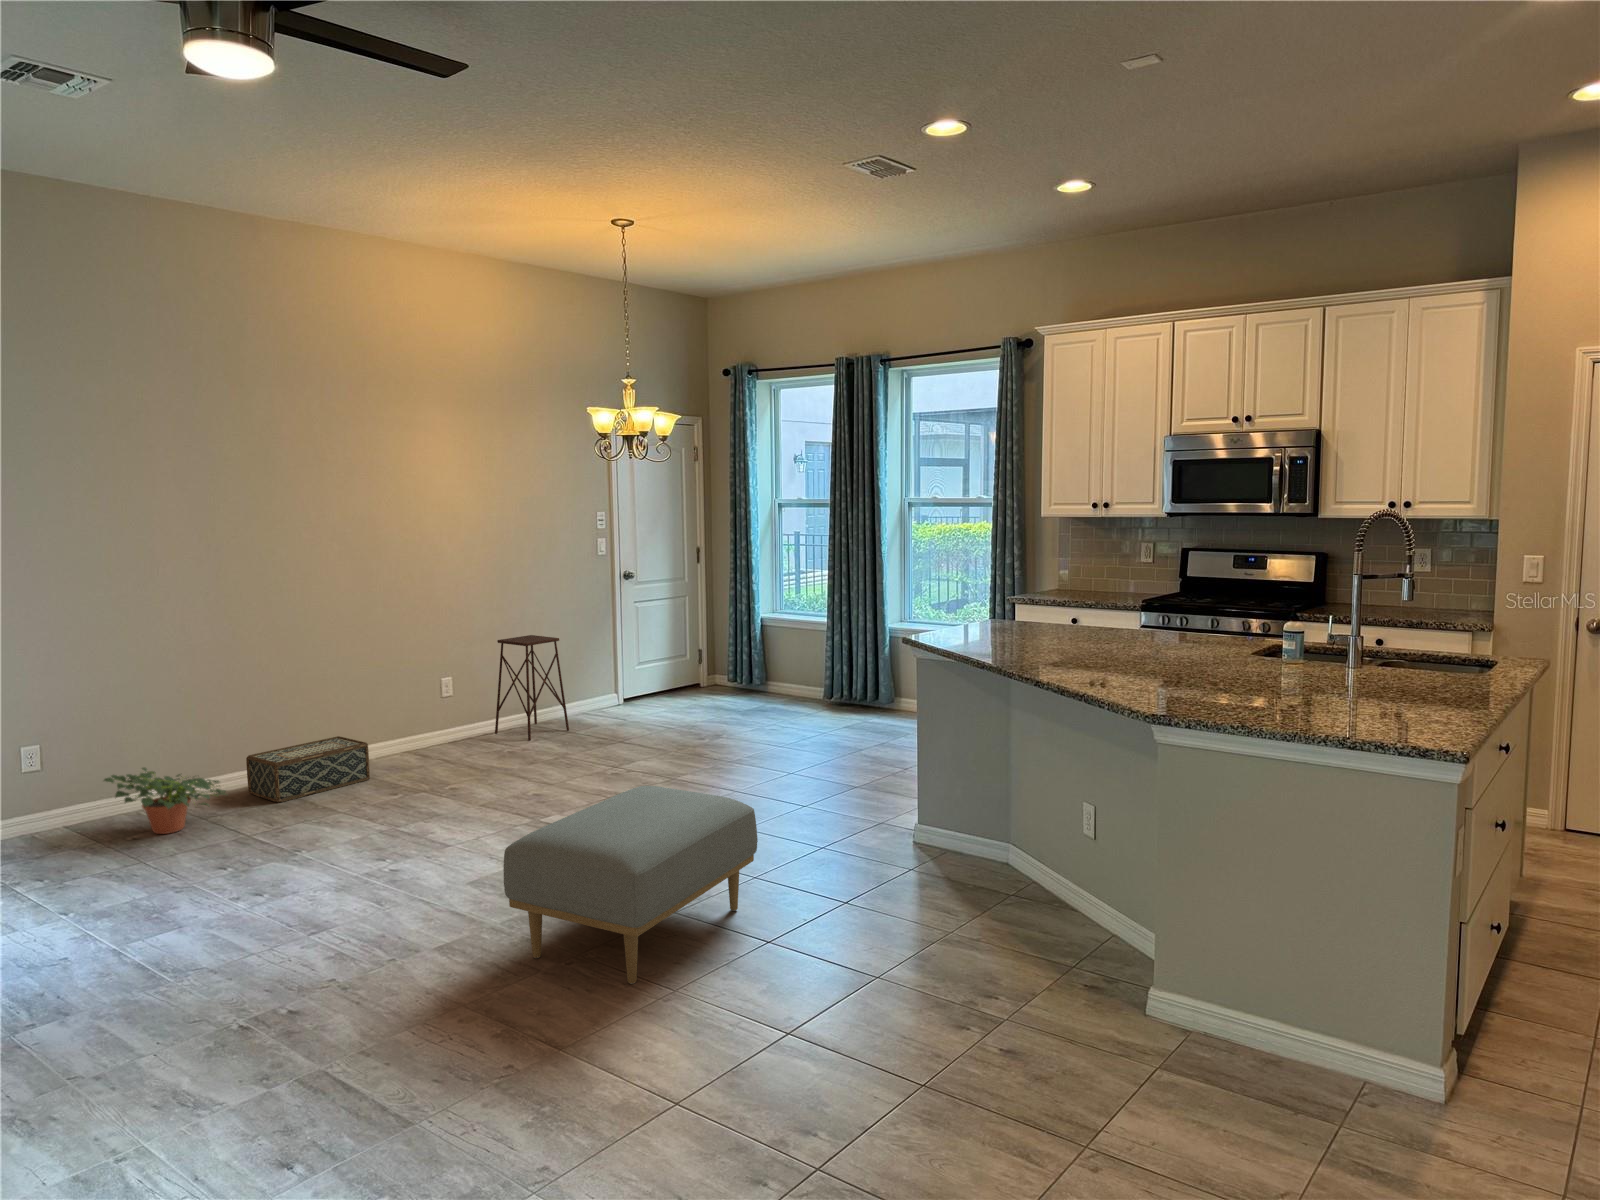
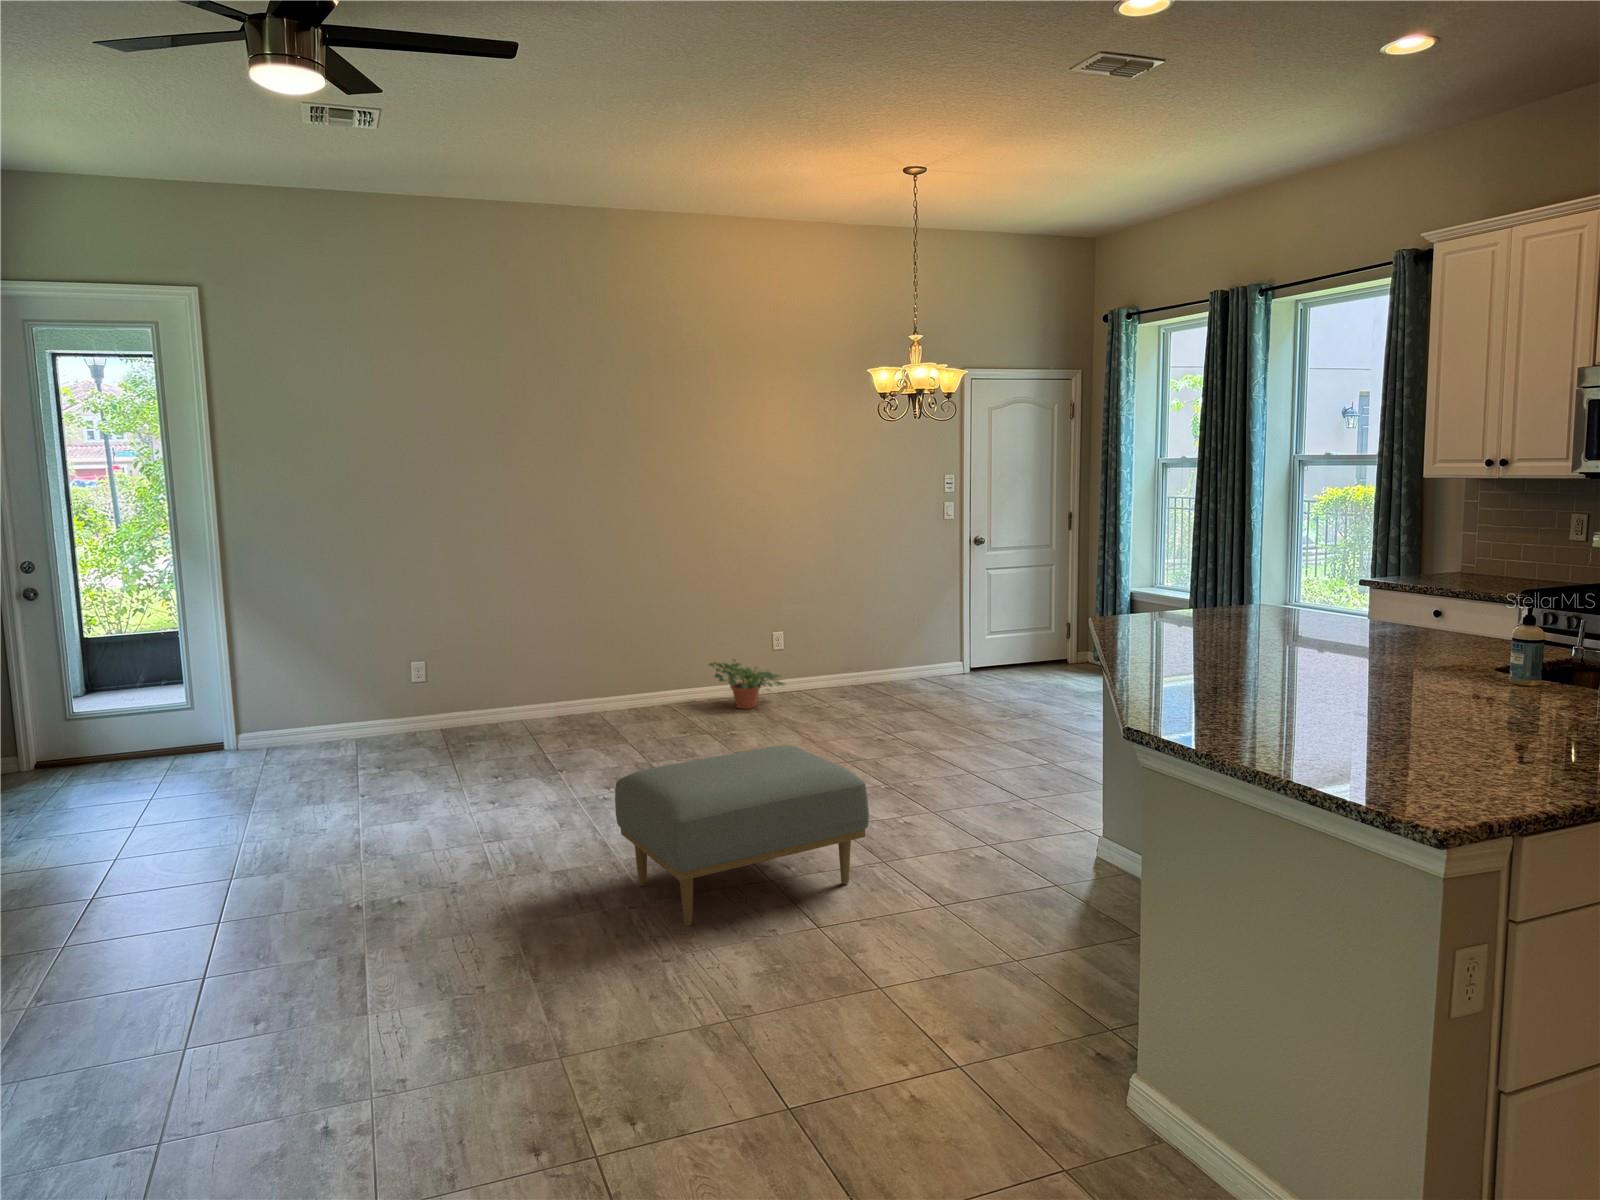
side table: present [495,635,569,741] -> none [824,596,891,698]
woven basket: present [246,736,370,802] -> none [591,674,686,724]
potted plant: present [104,768,226,834] -> present [709,659,784,709]

